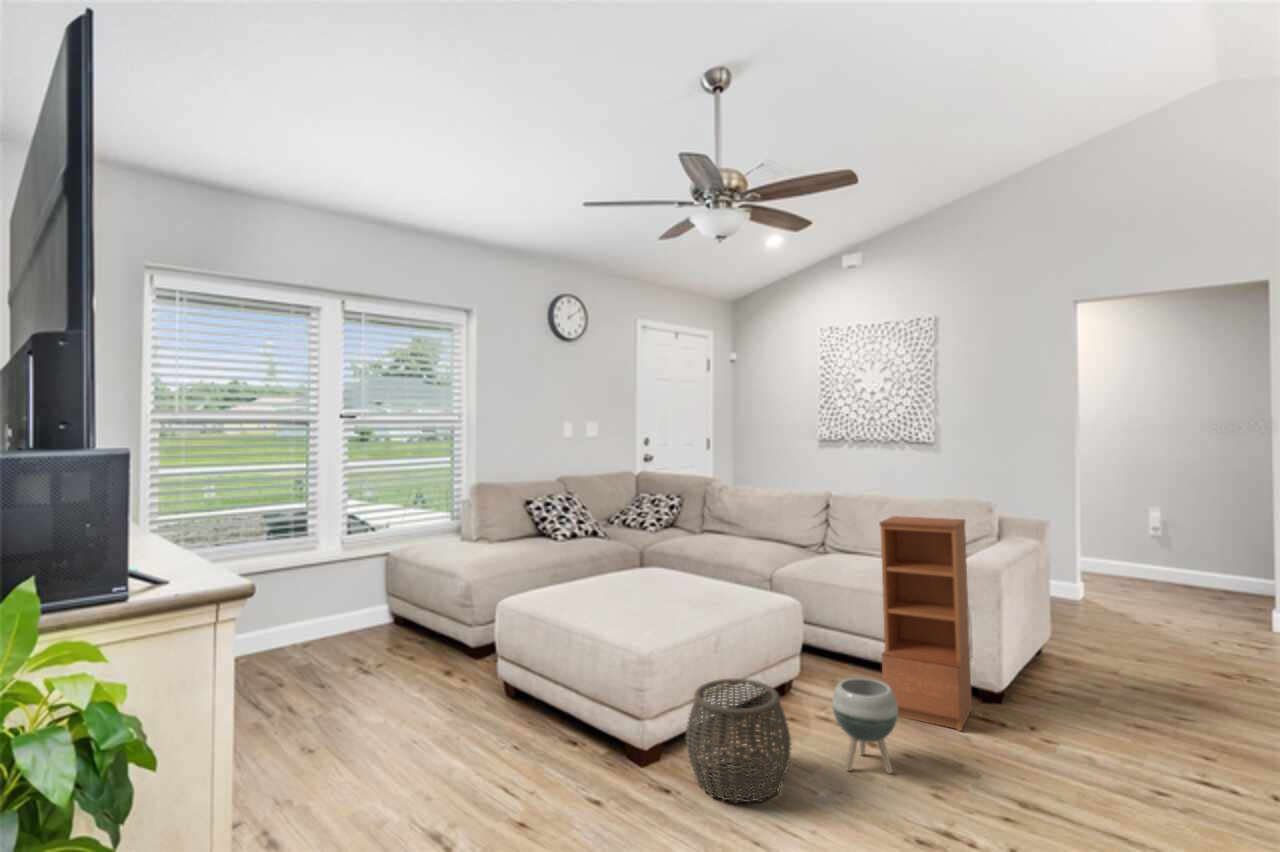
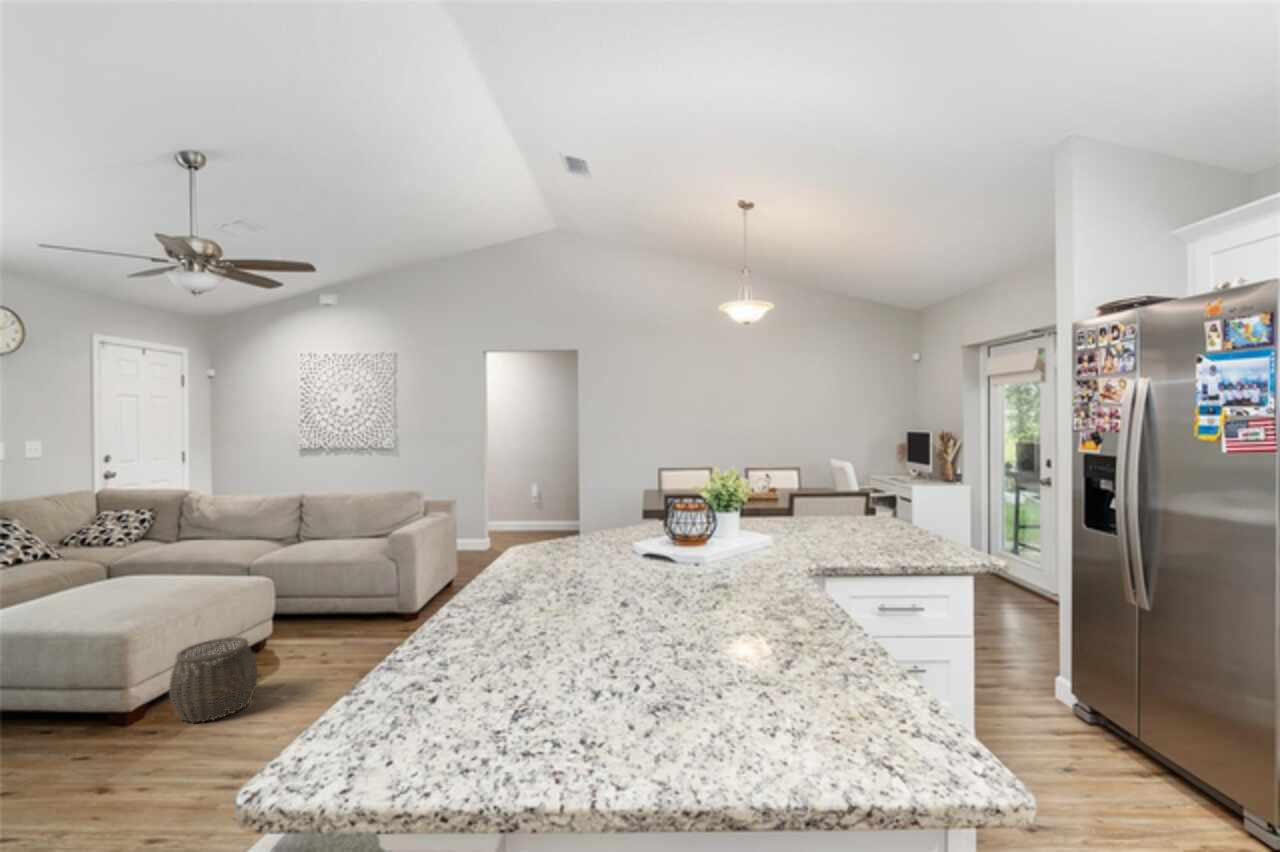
bookcase: present [880,516,972,731] -> none [330,506,396,645]
planter: present [832,678,898,773] -> none [291,618,337,681]

